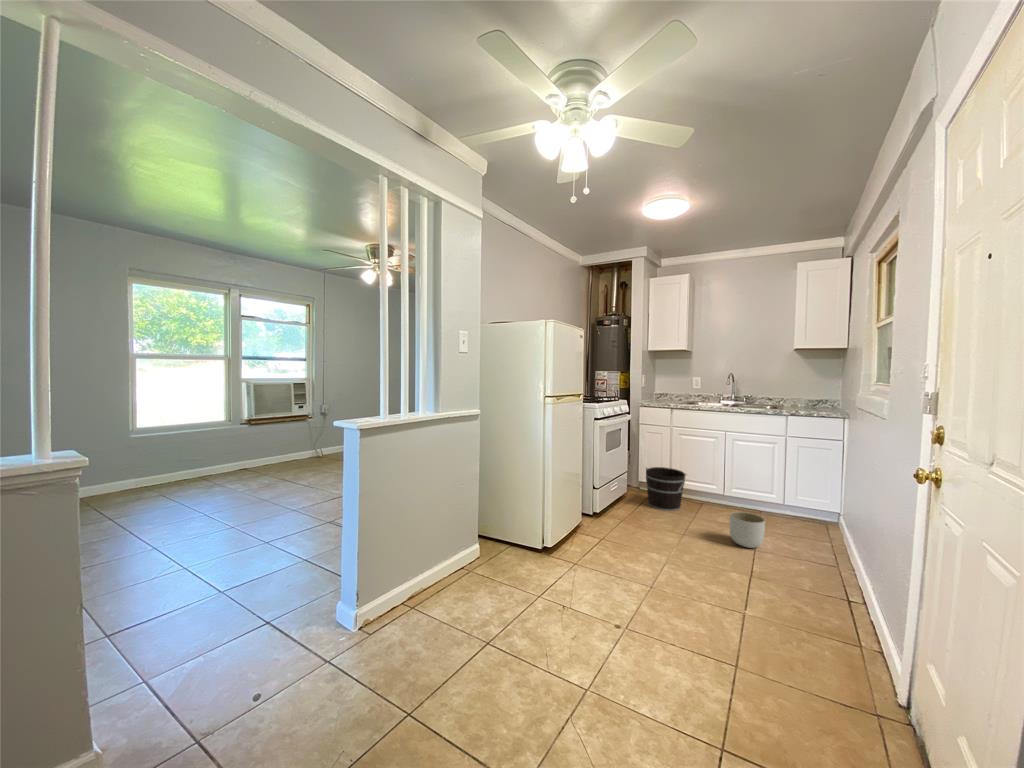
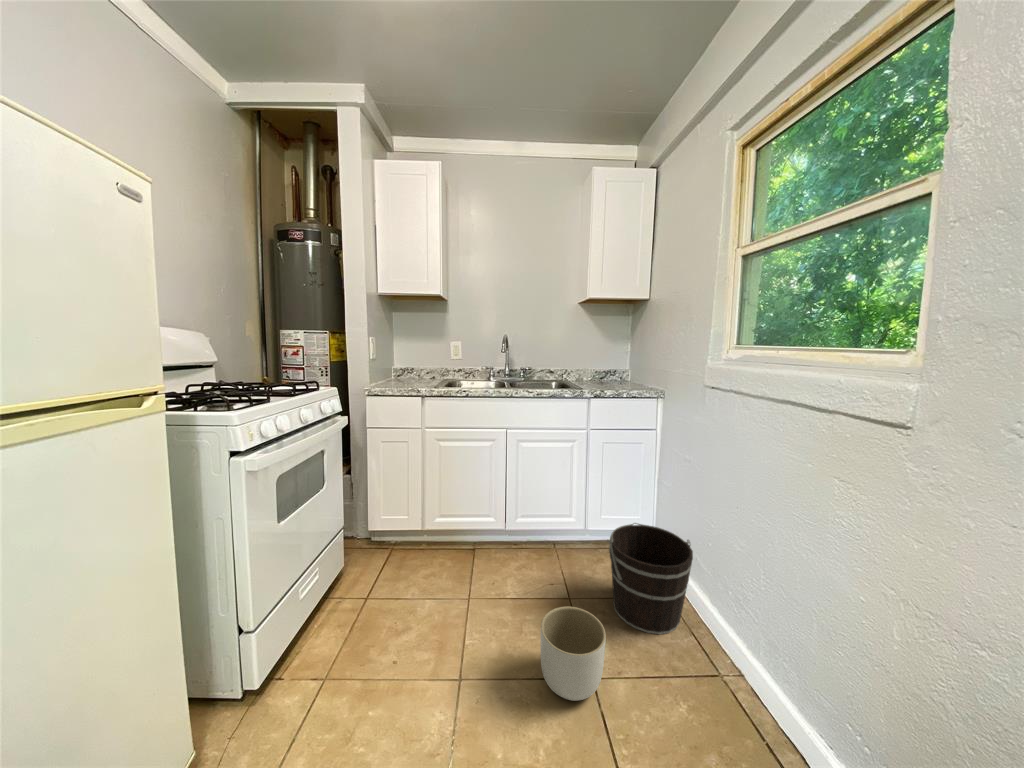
bucket: present [646,467,686,511] -> present [608,523,693,634]

